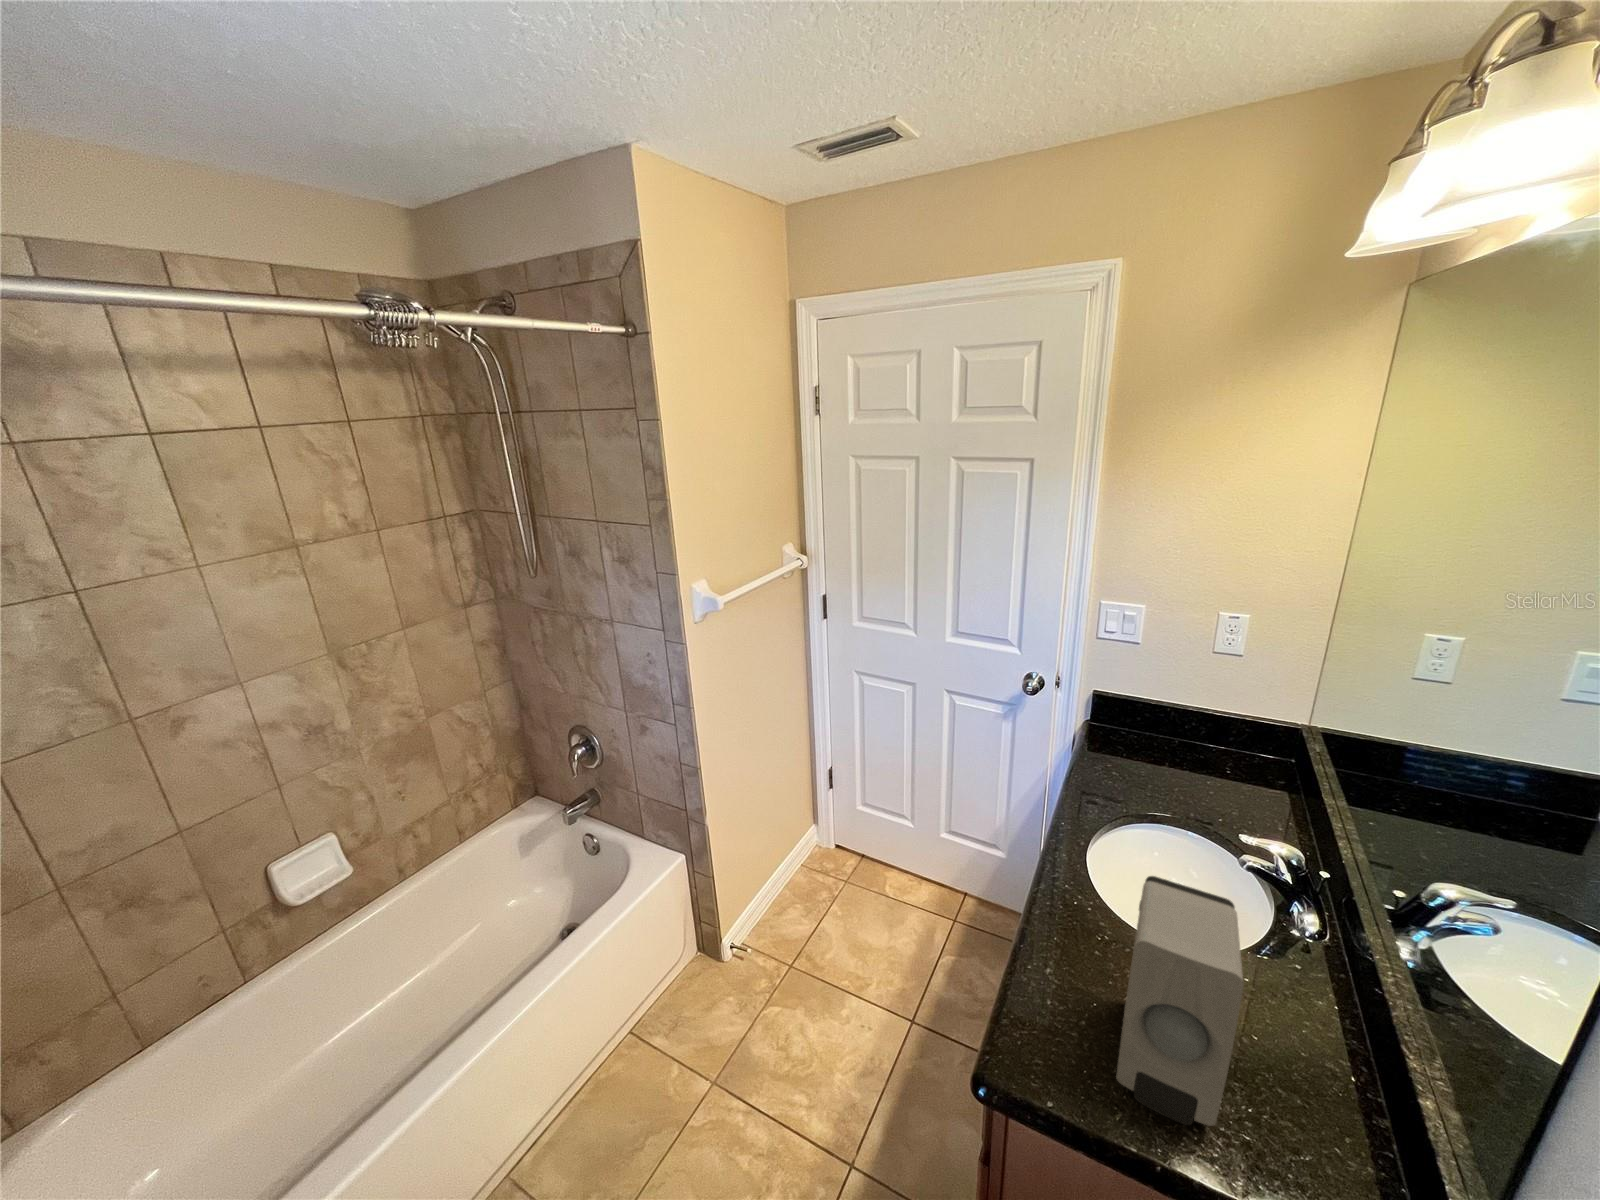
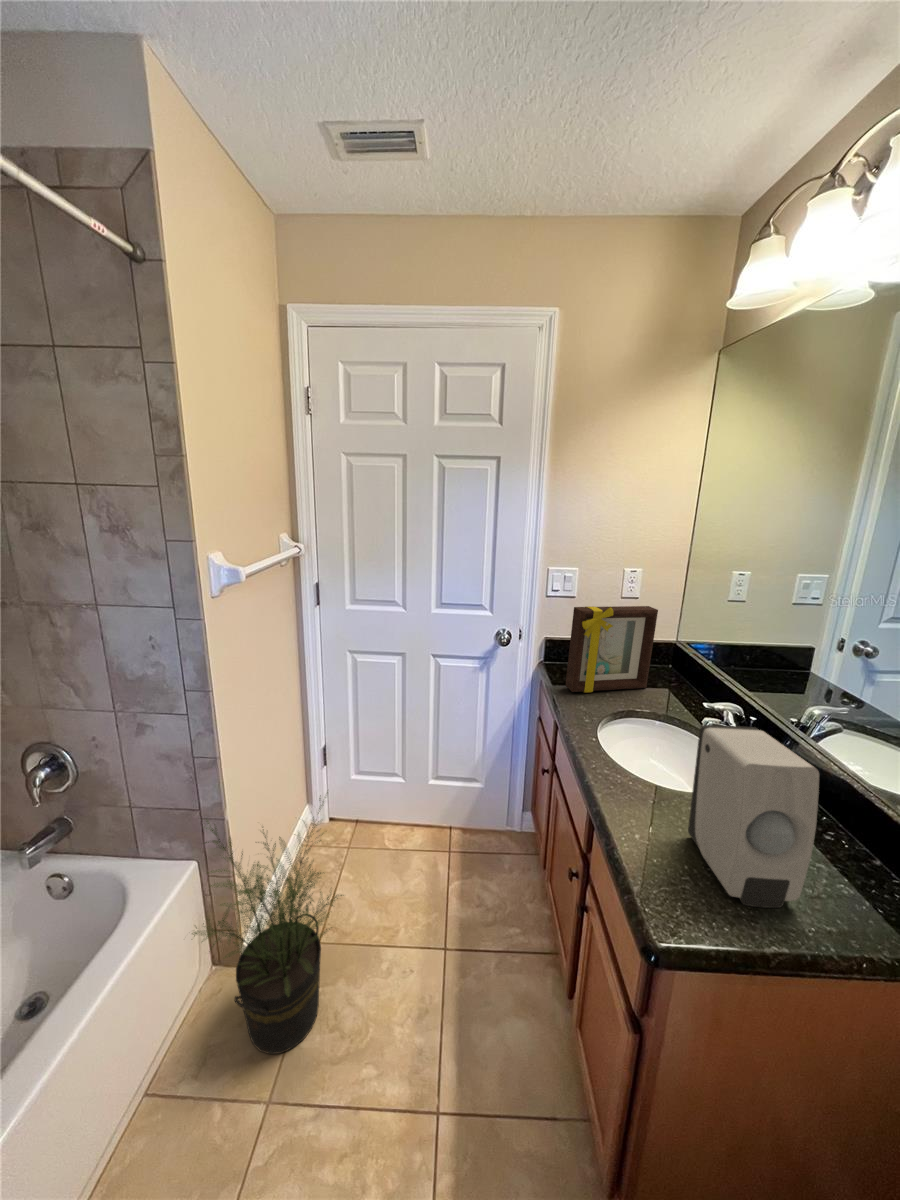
picture frame: none [1103,664,1259,790] -> present [566,606,658,693]
potted plant: none [651,818,793,1047] -> present [192,792,342,1054]

